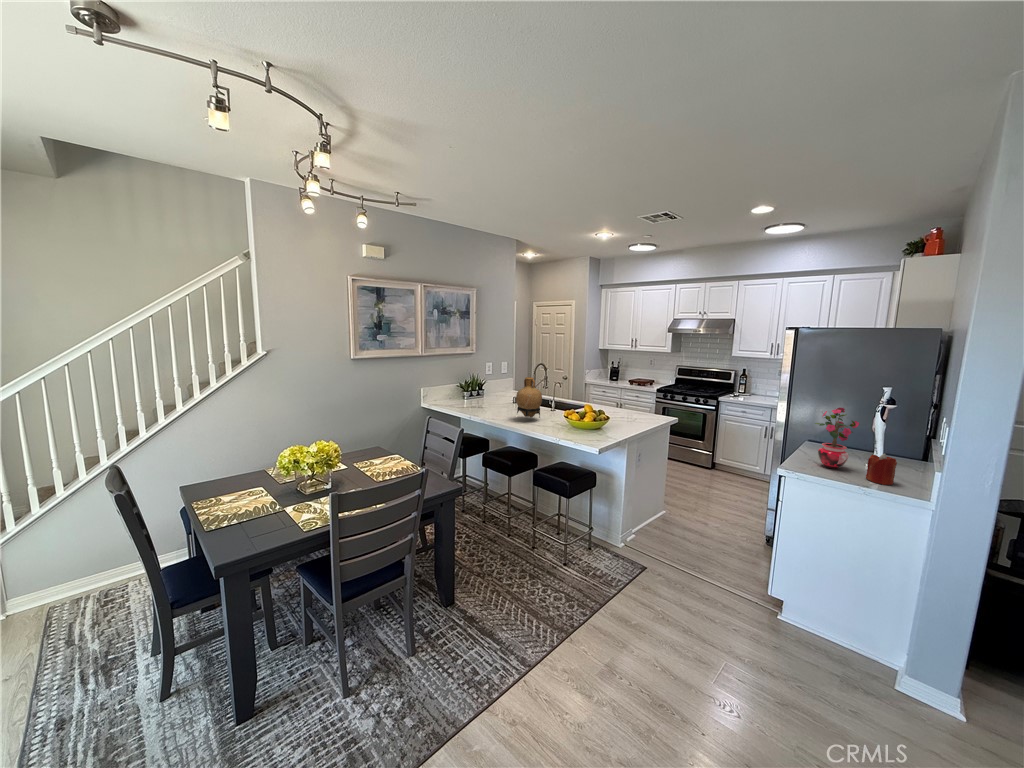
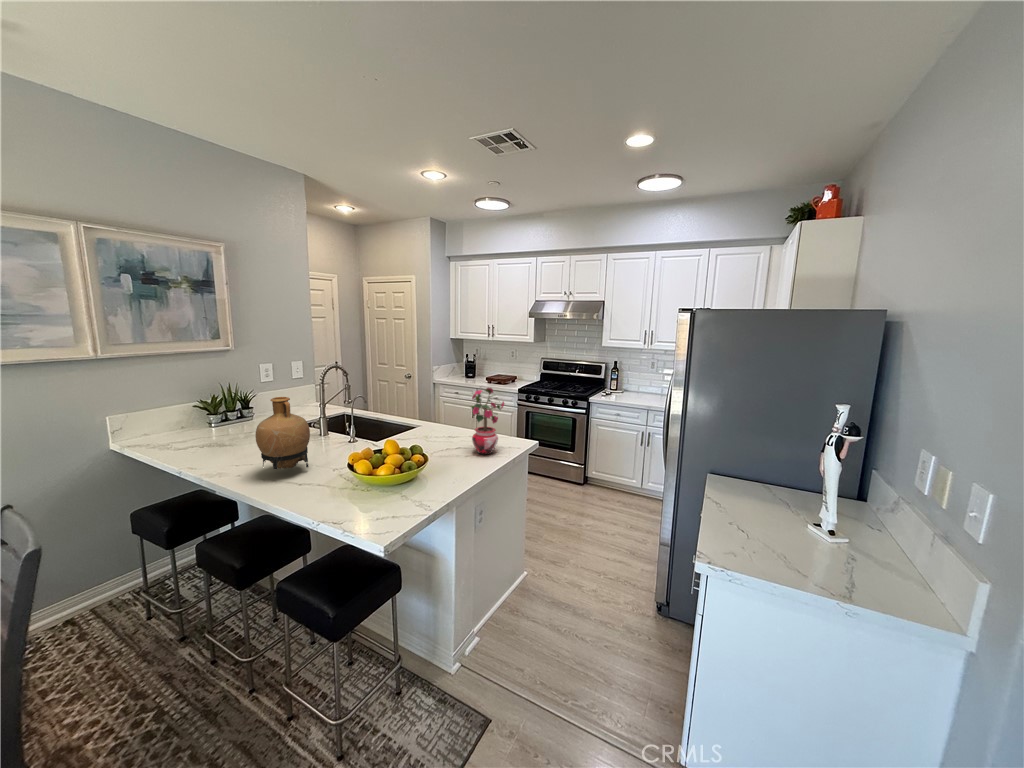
potted plant: present [815,408,859,469] -> present [471,388,504,455]
candle: present [866,454,897,485] -> none [831,528,885,588]

